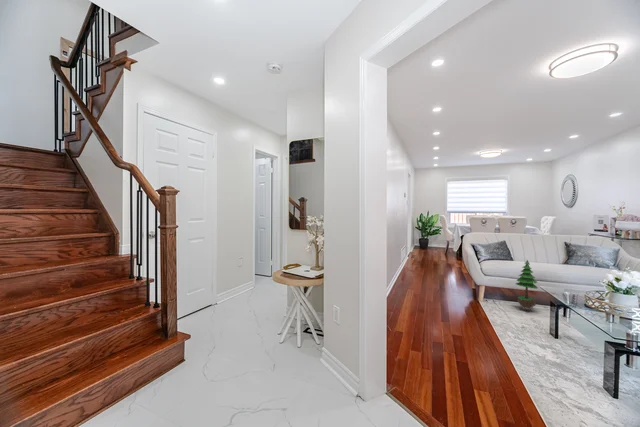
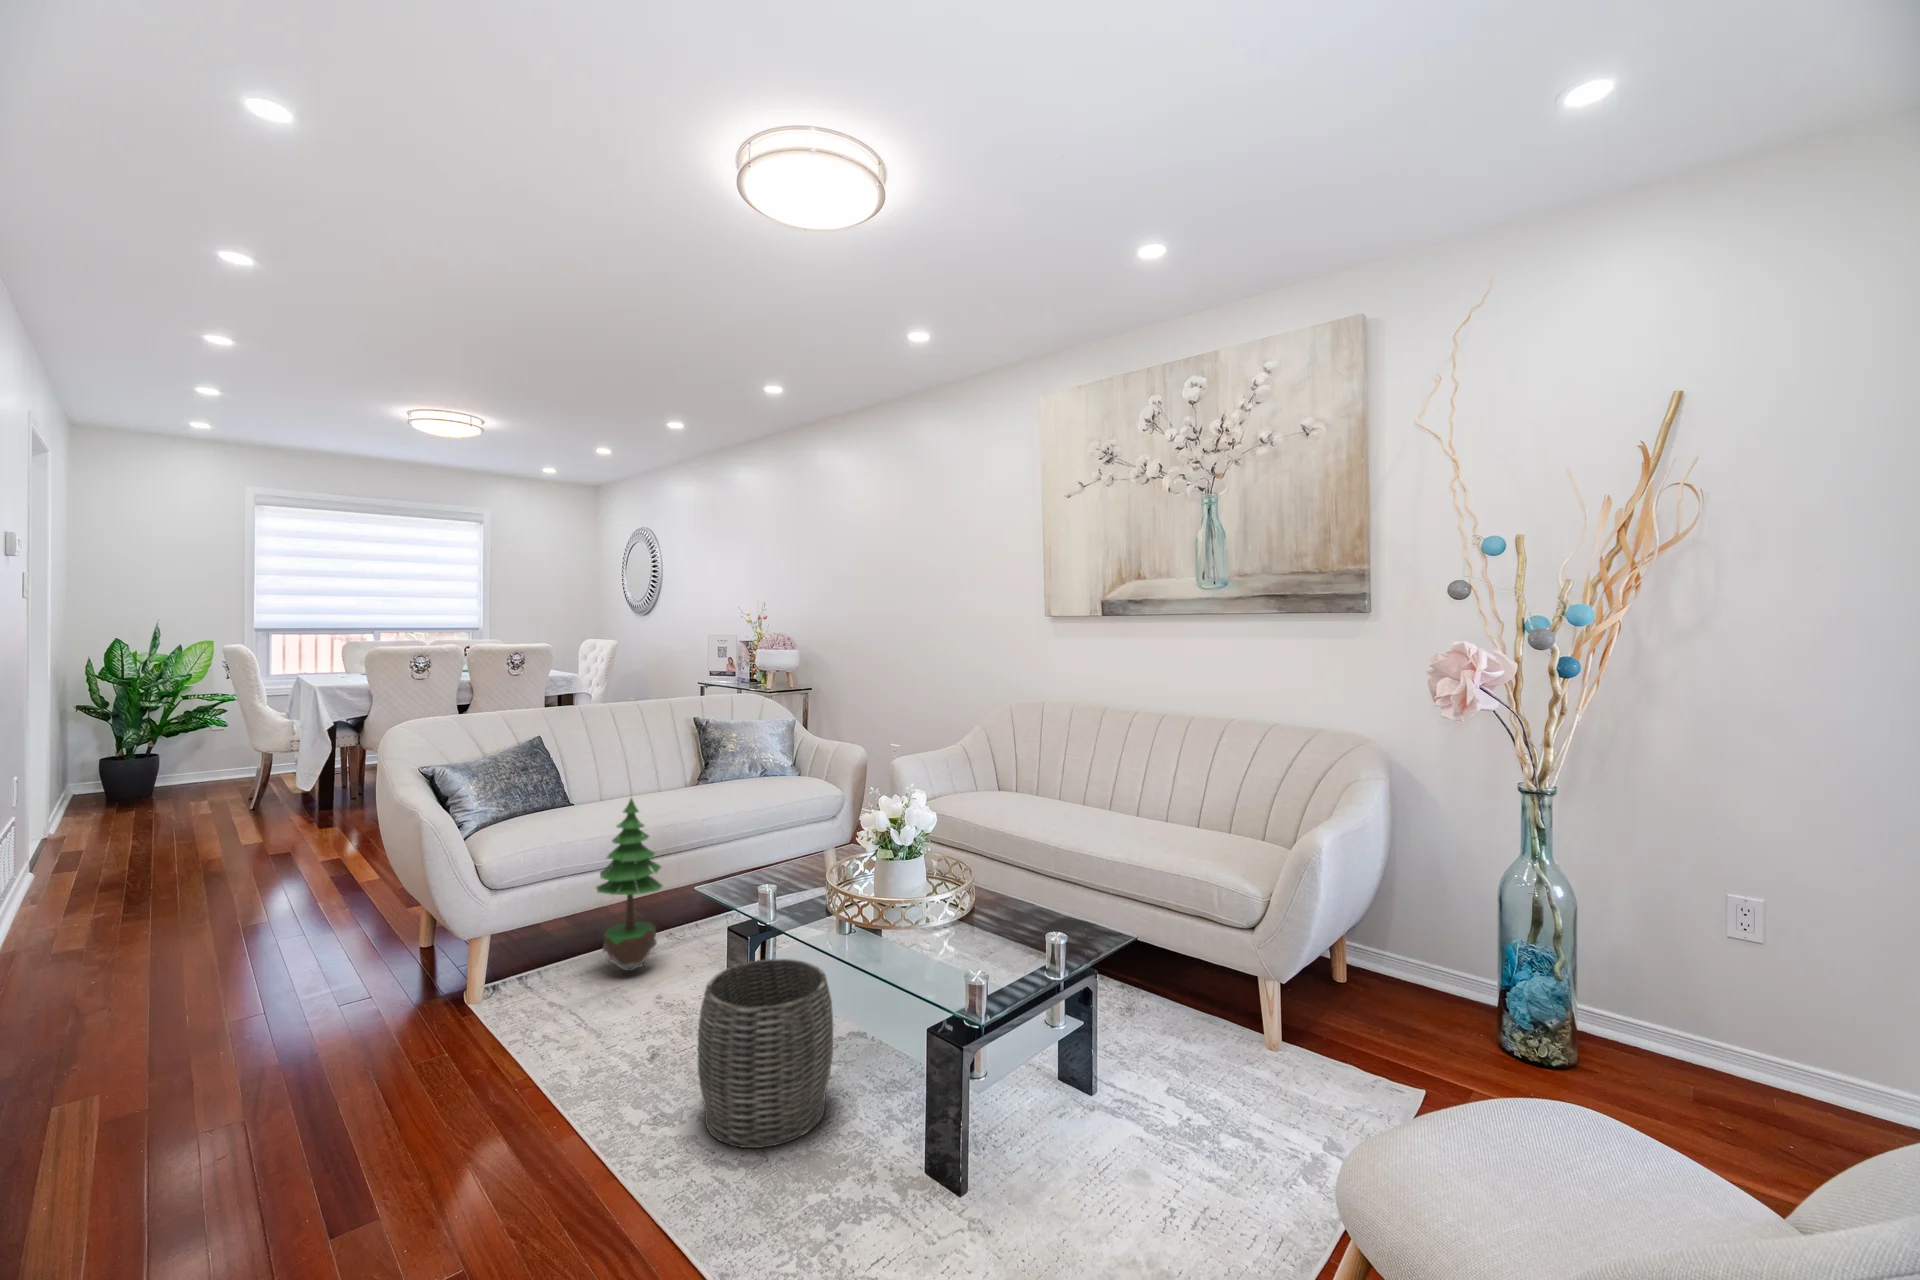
woven basket: none [528,308,580,361] -> present [698,959,833,1148]

